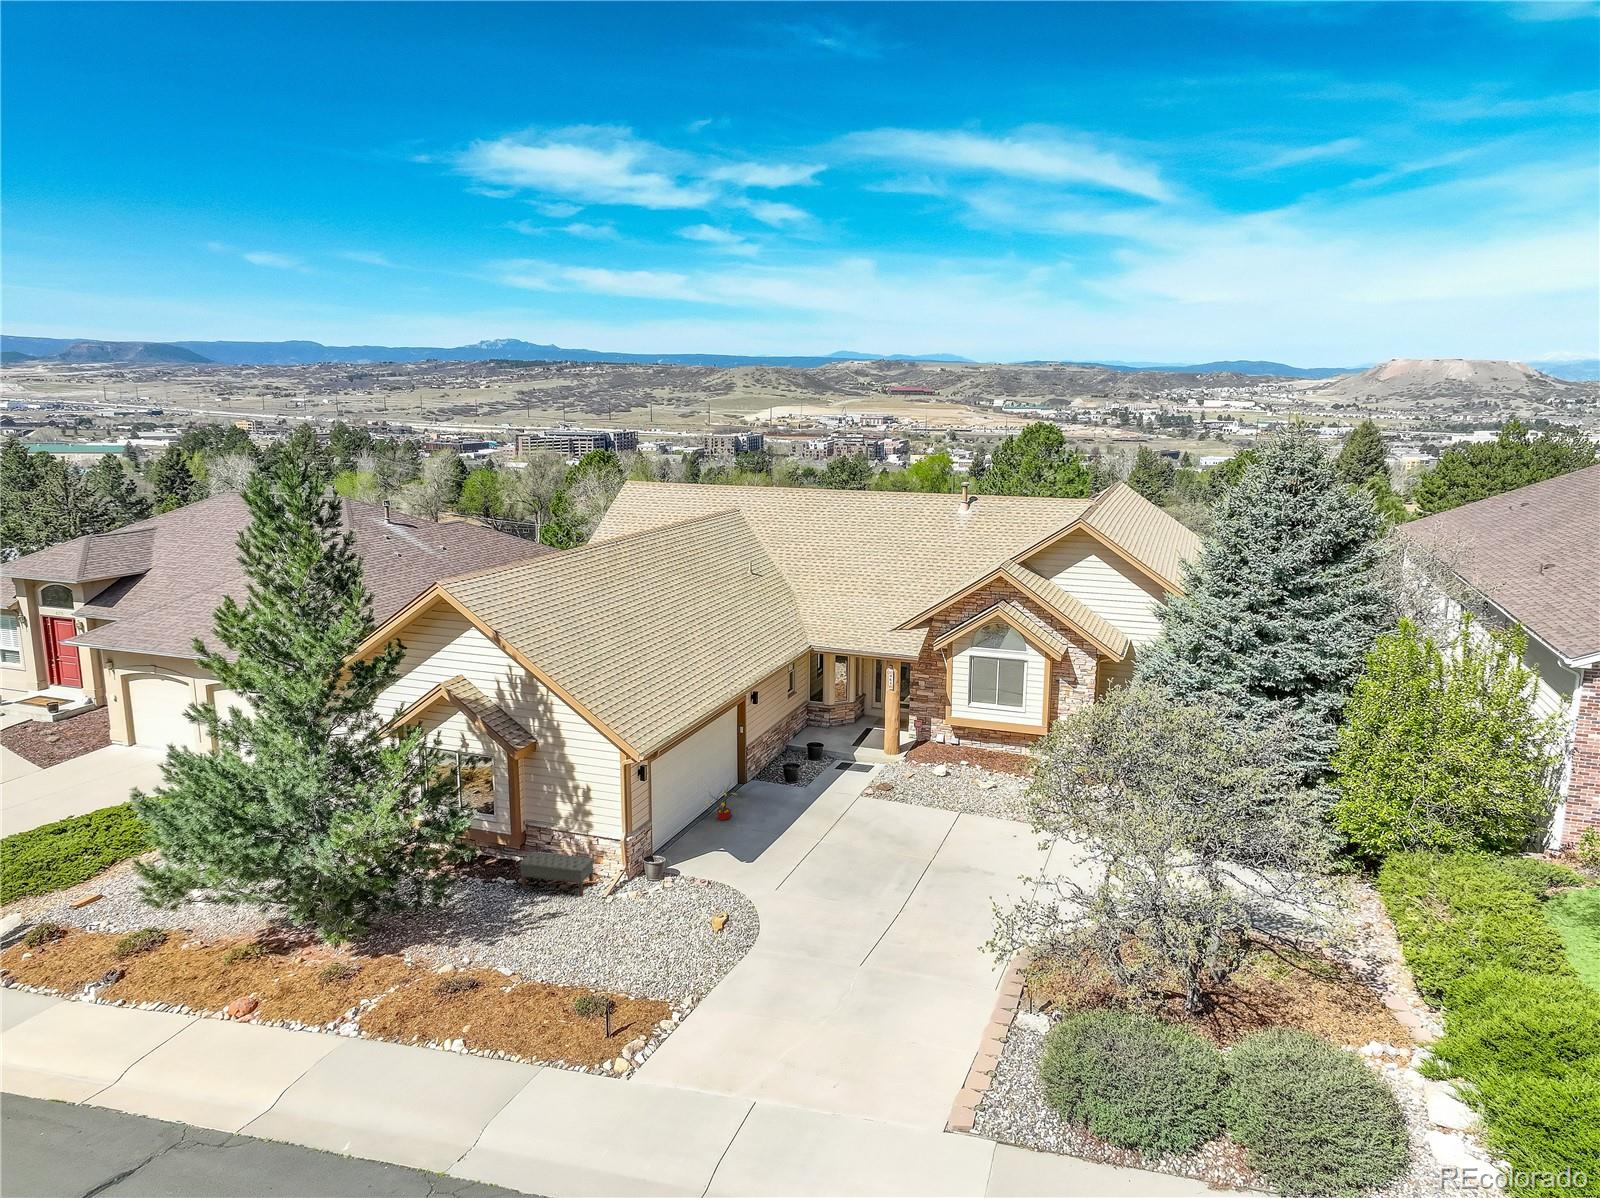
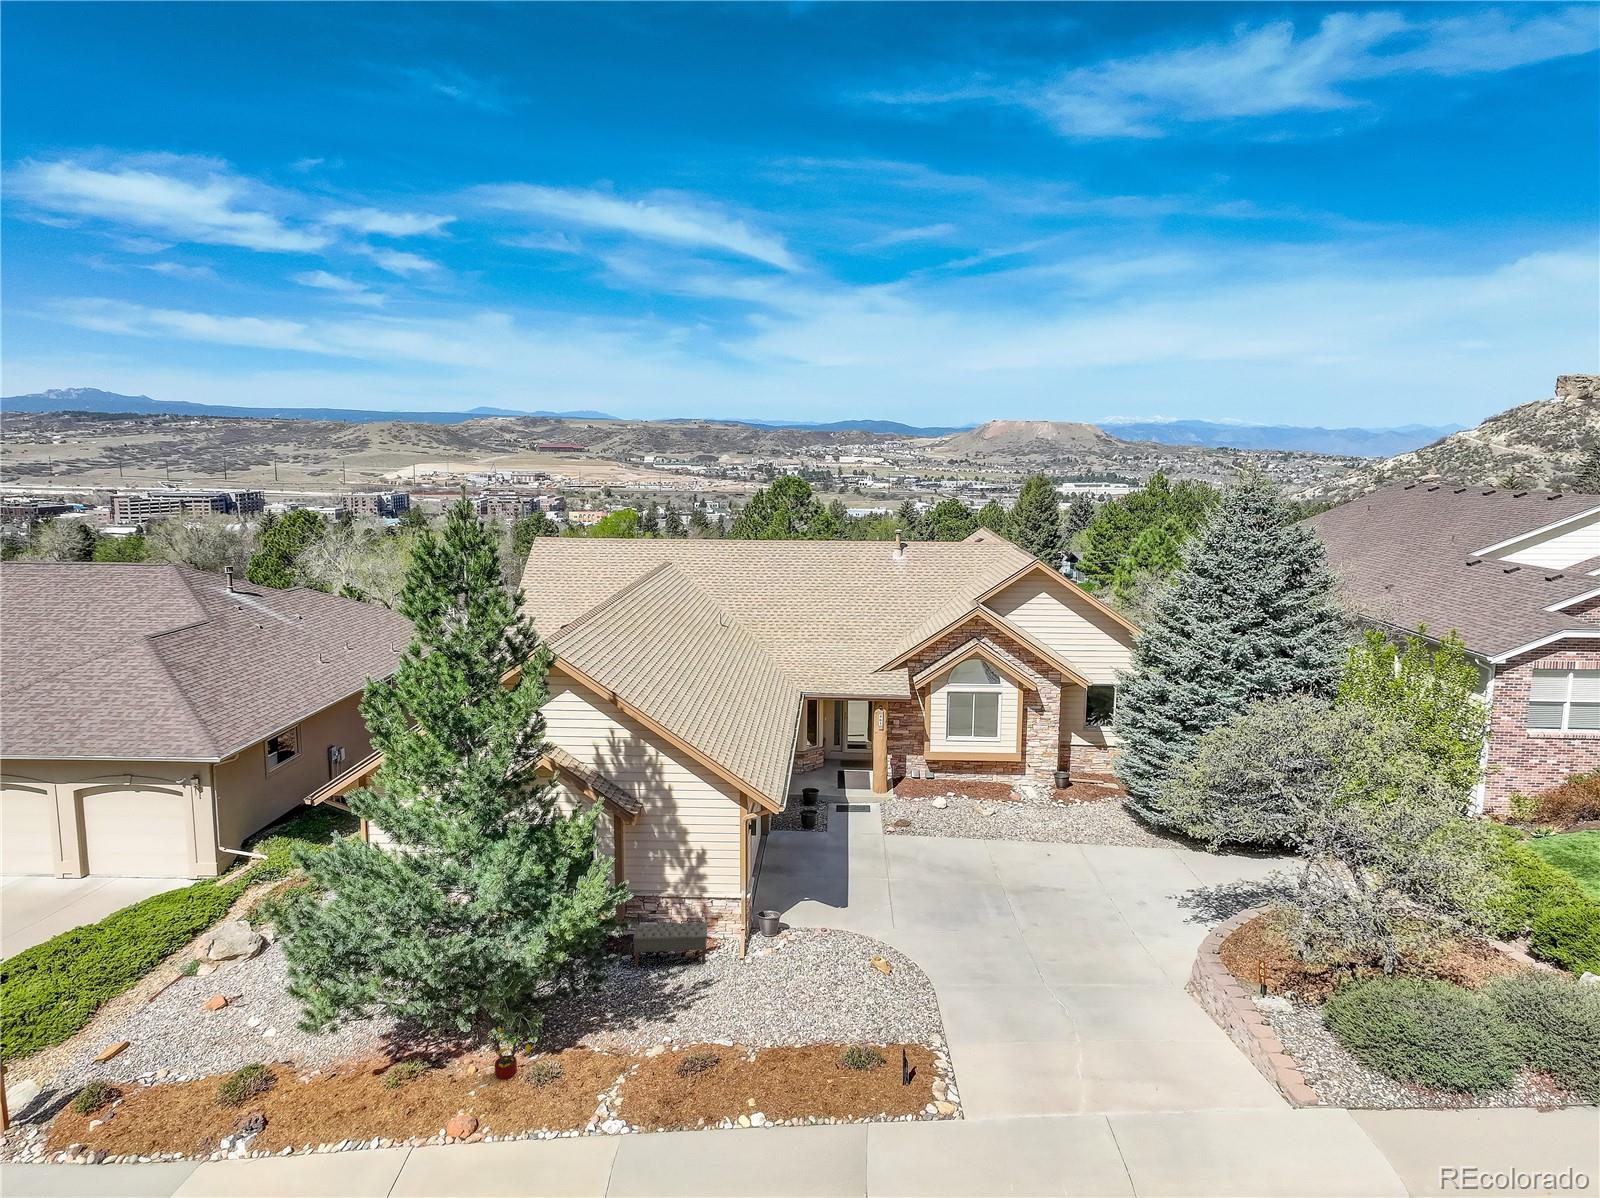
decorative plant: present [706,789,737,820] -> present [488,1020,531,1079]

